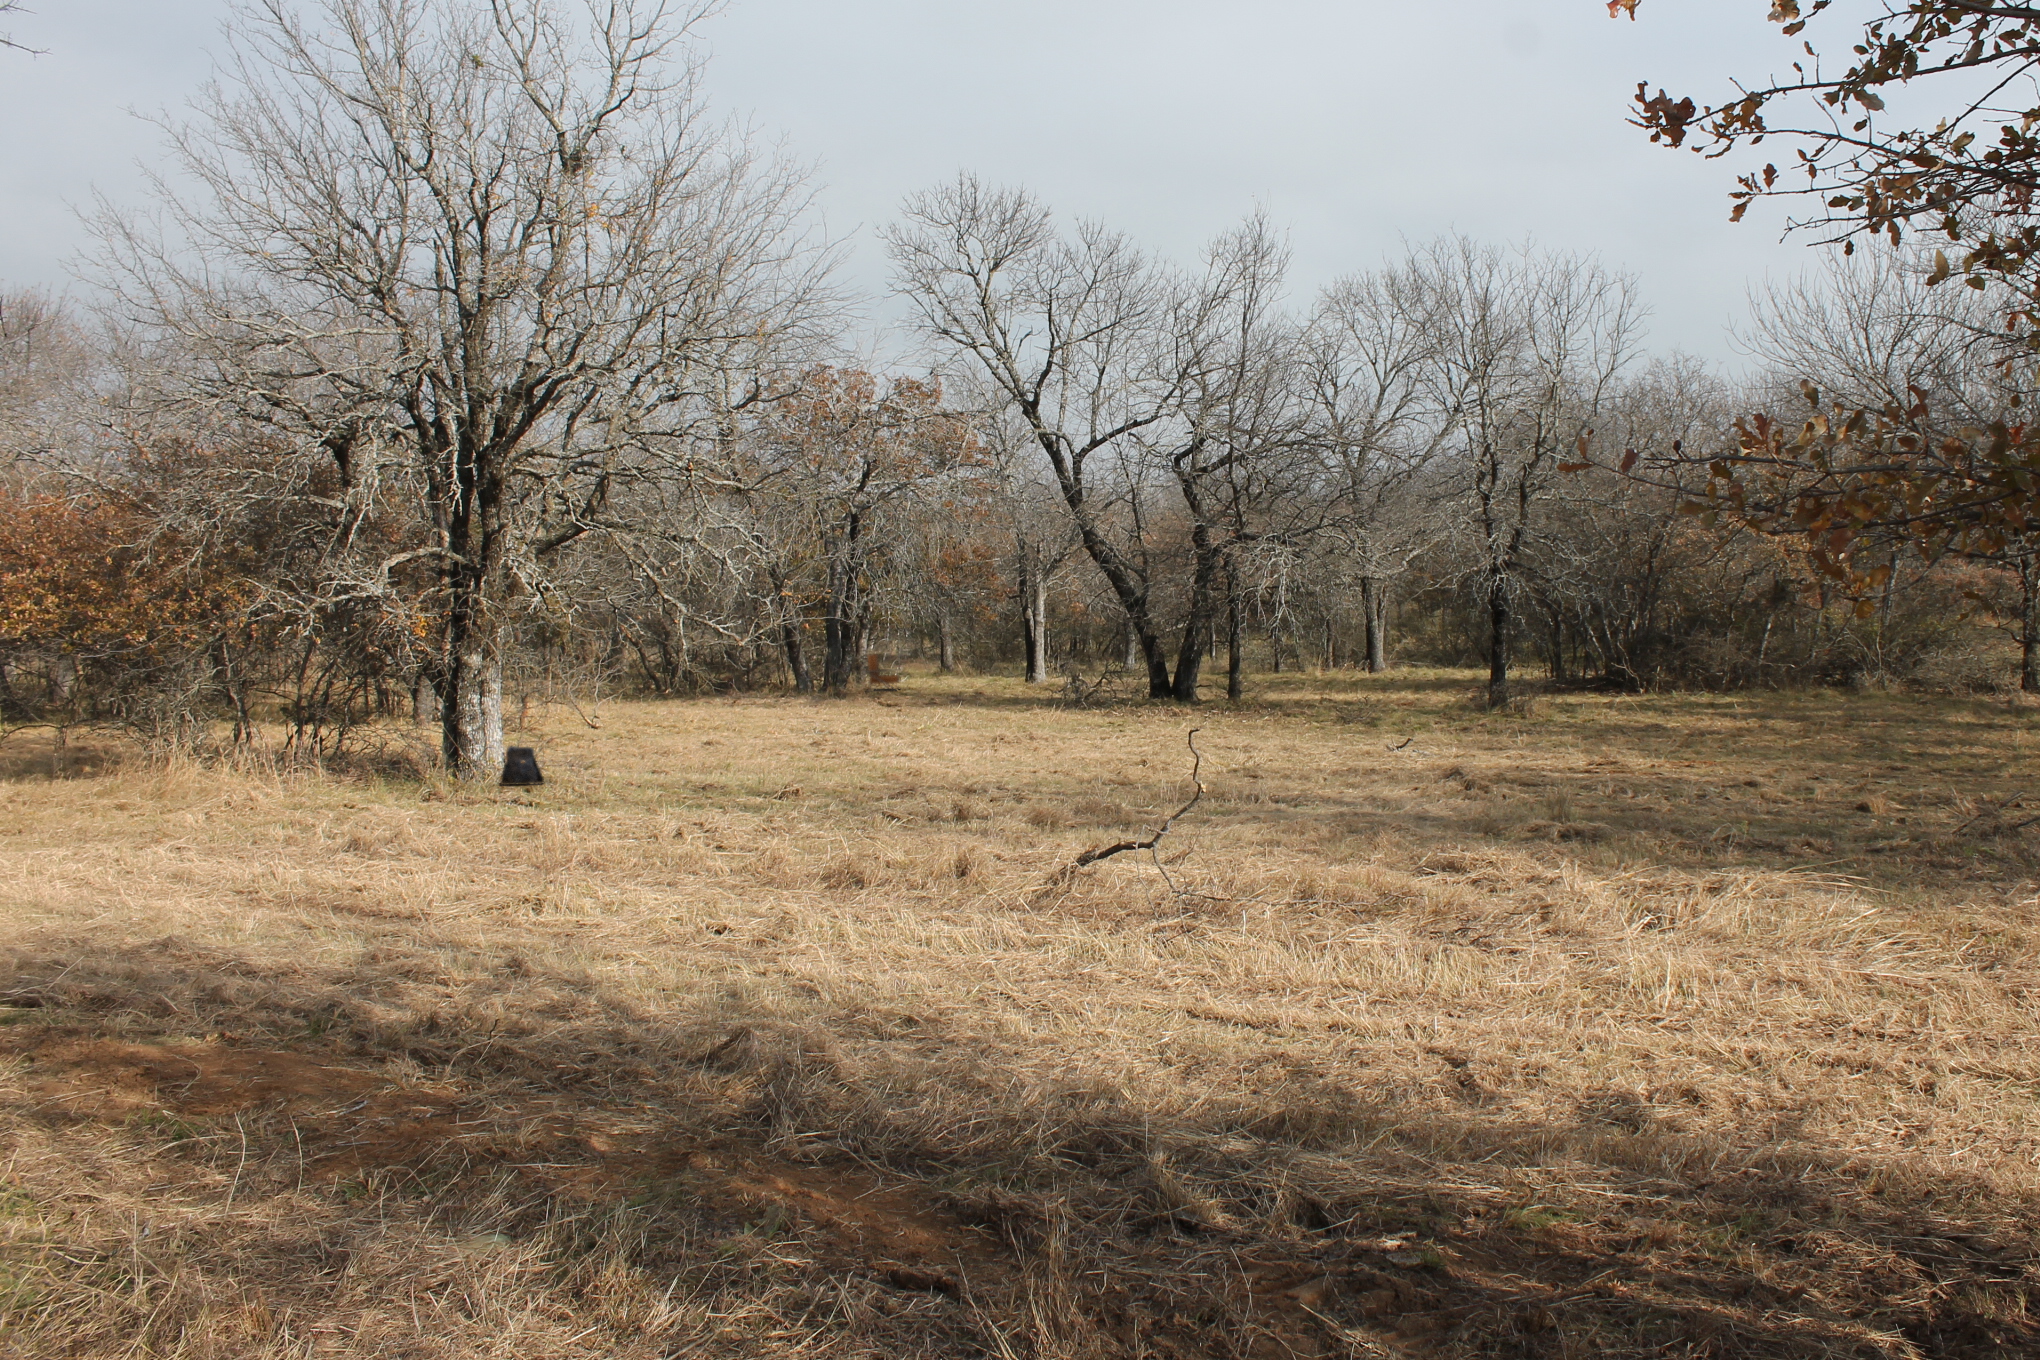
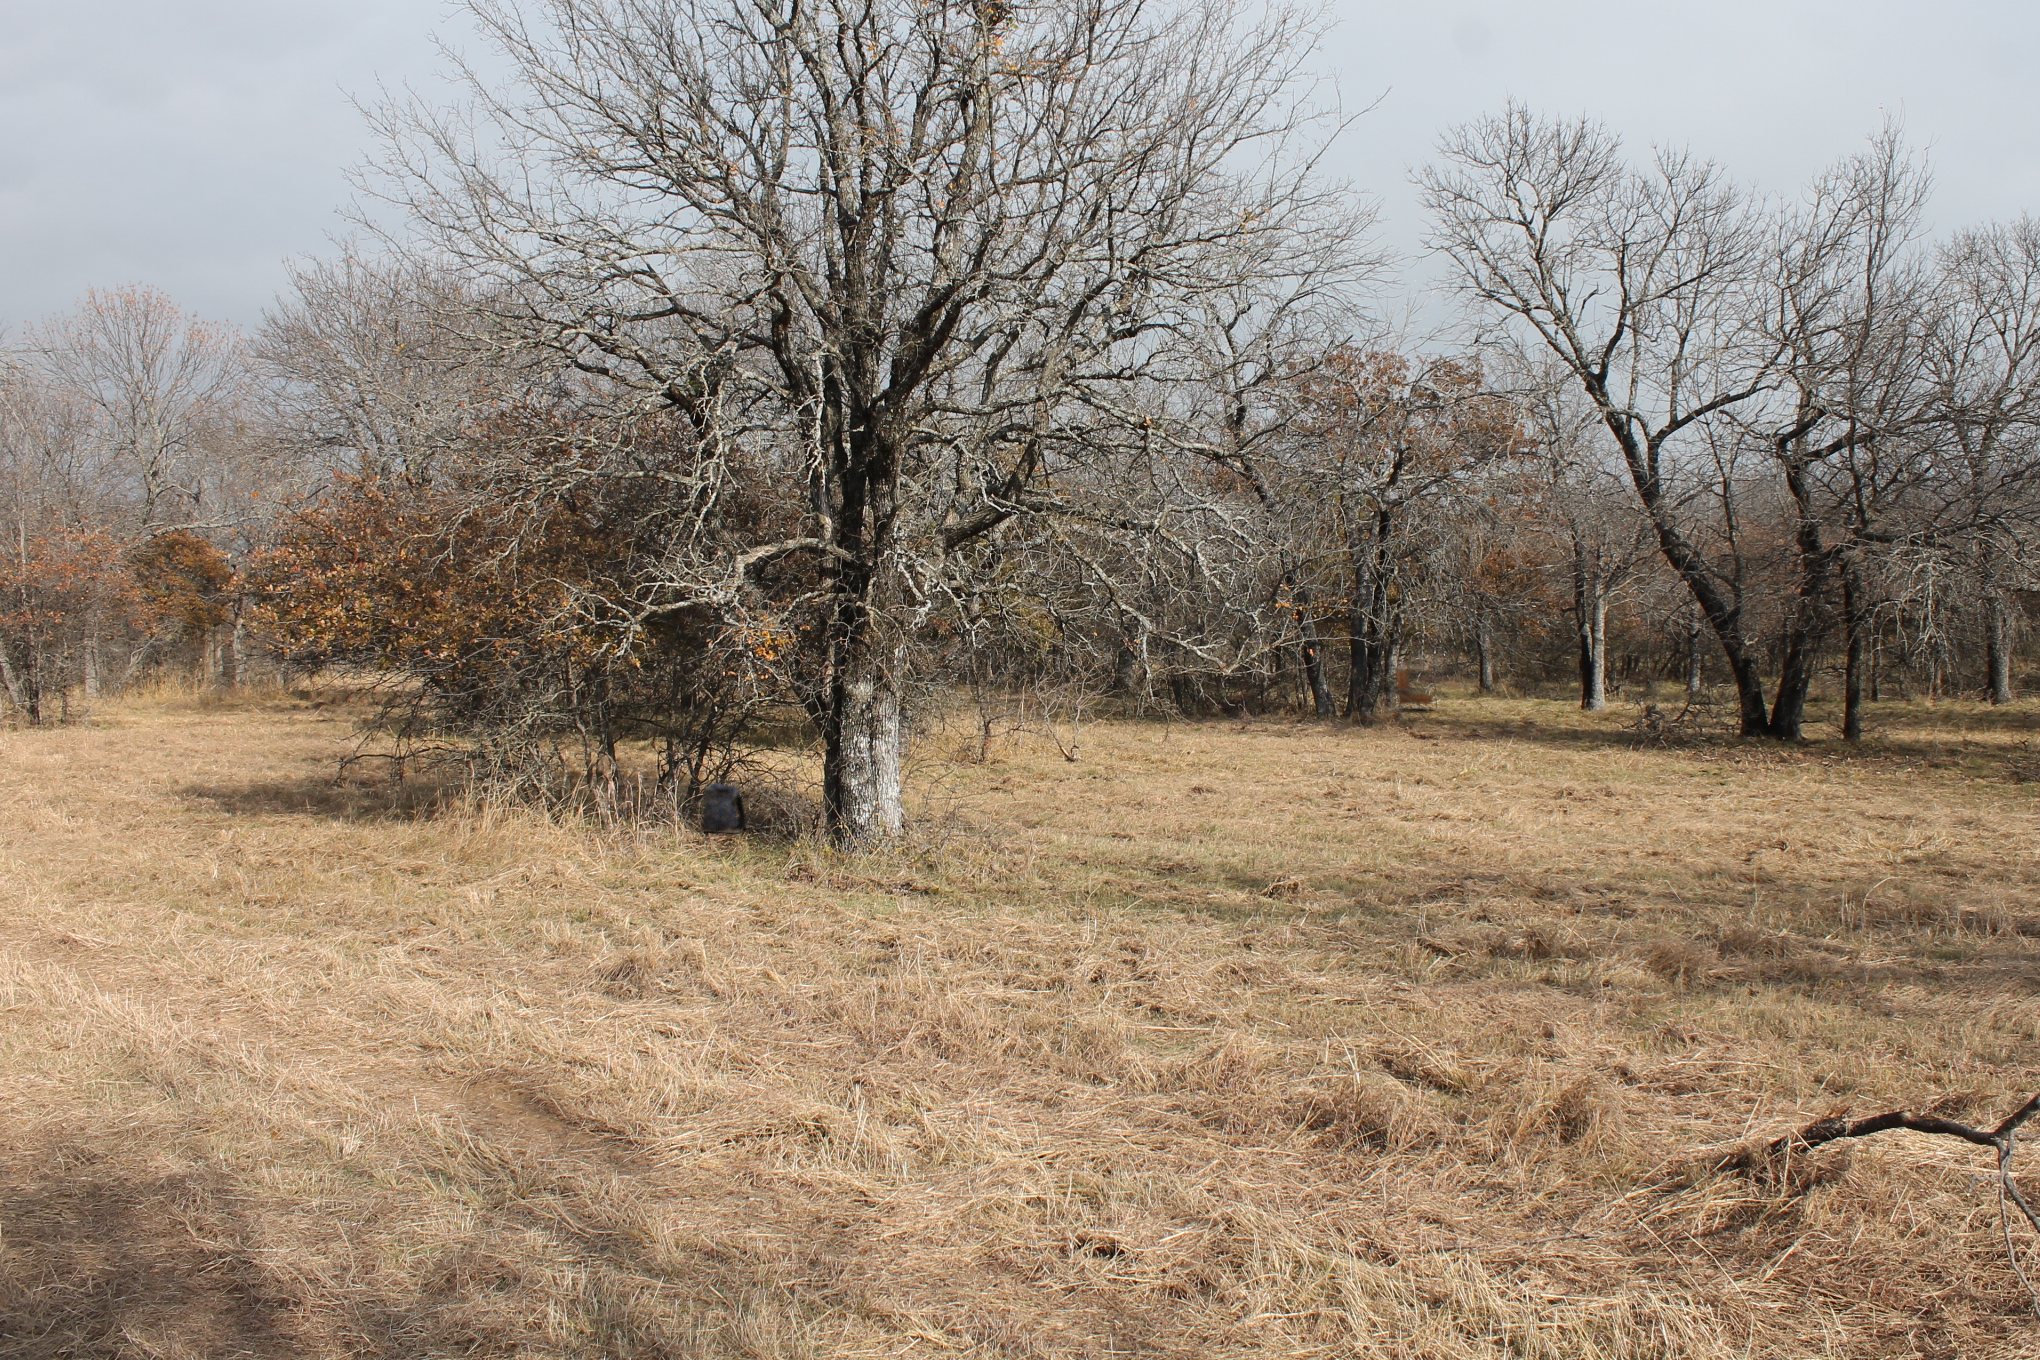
backpack: present [500,746,544,785] -> present [702,783,750,833]

